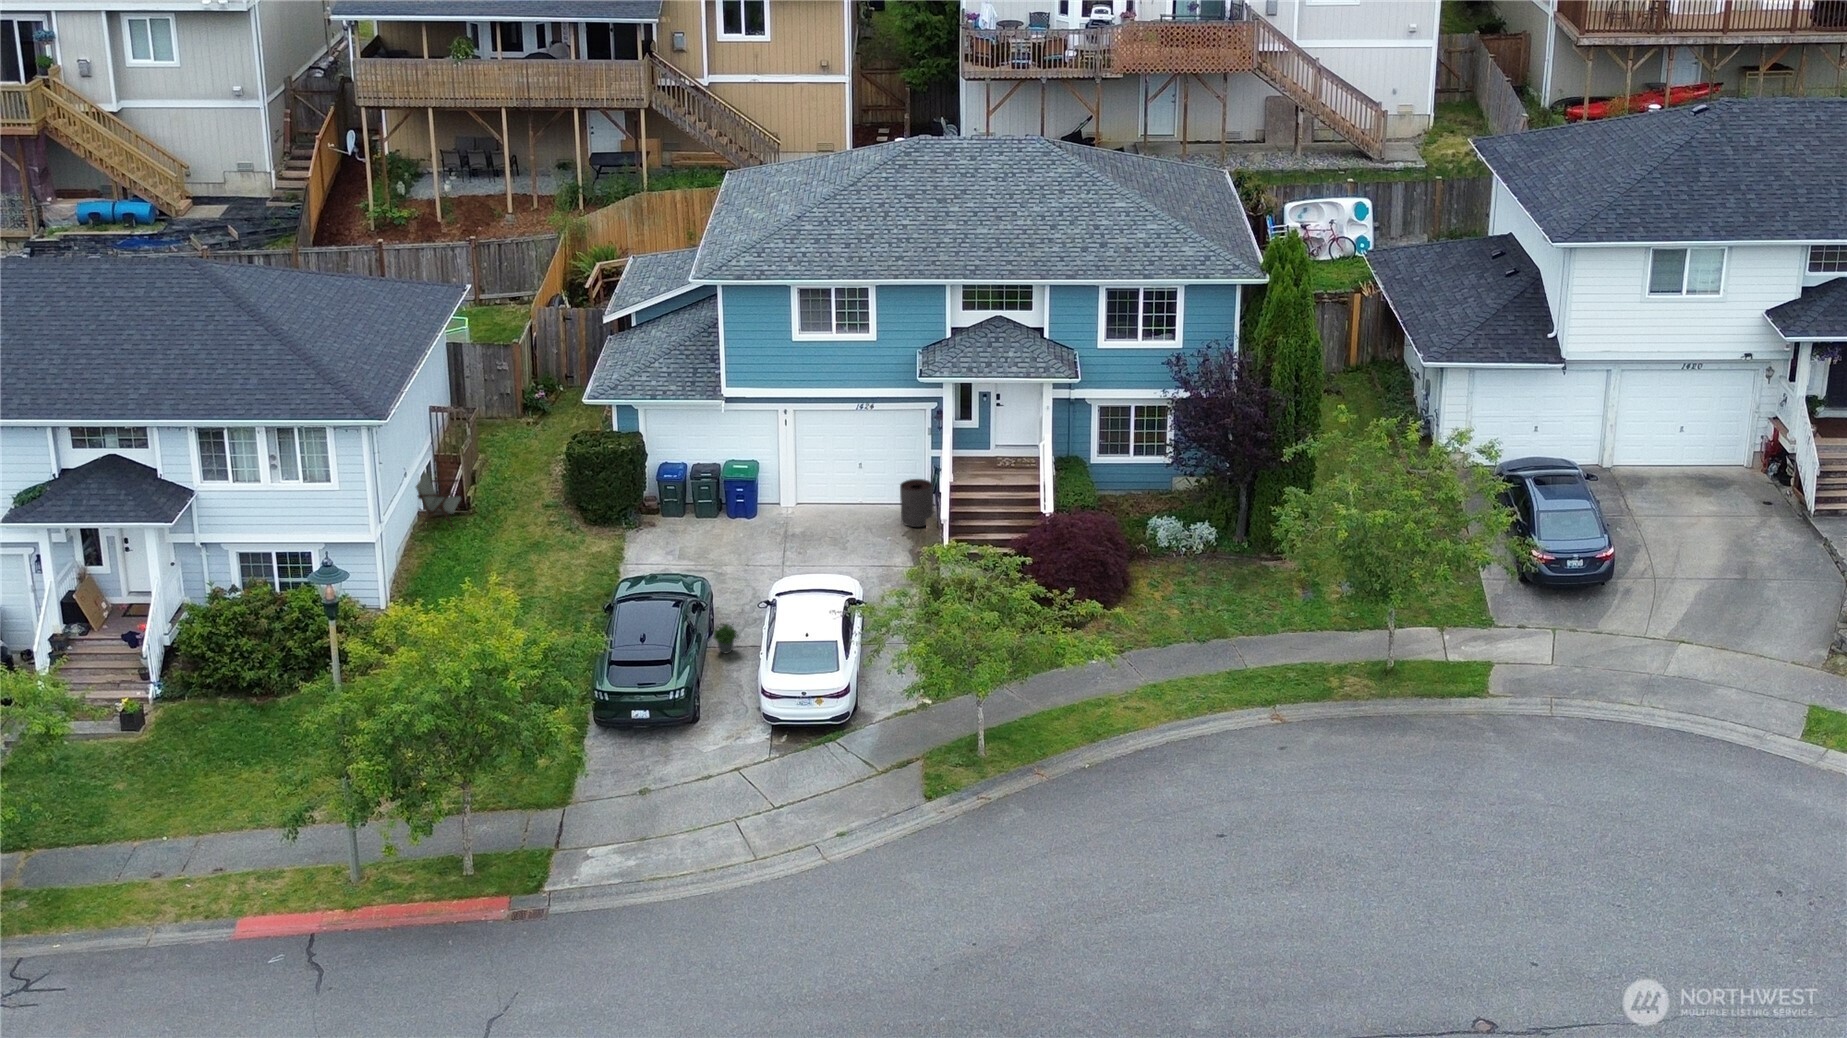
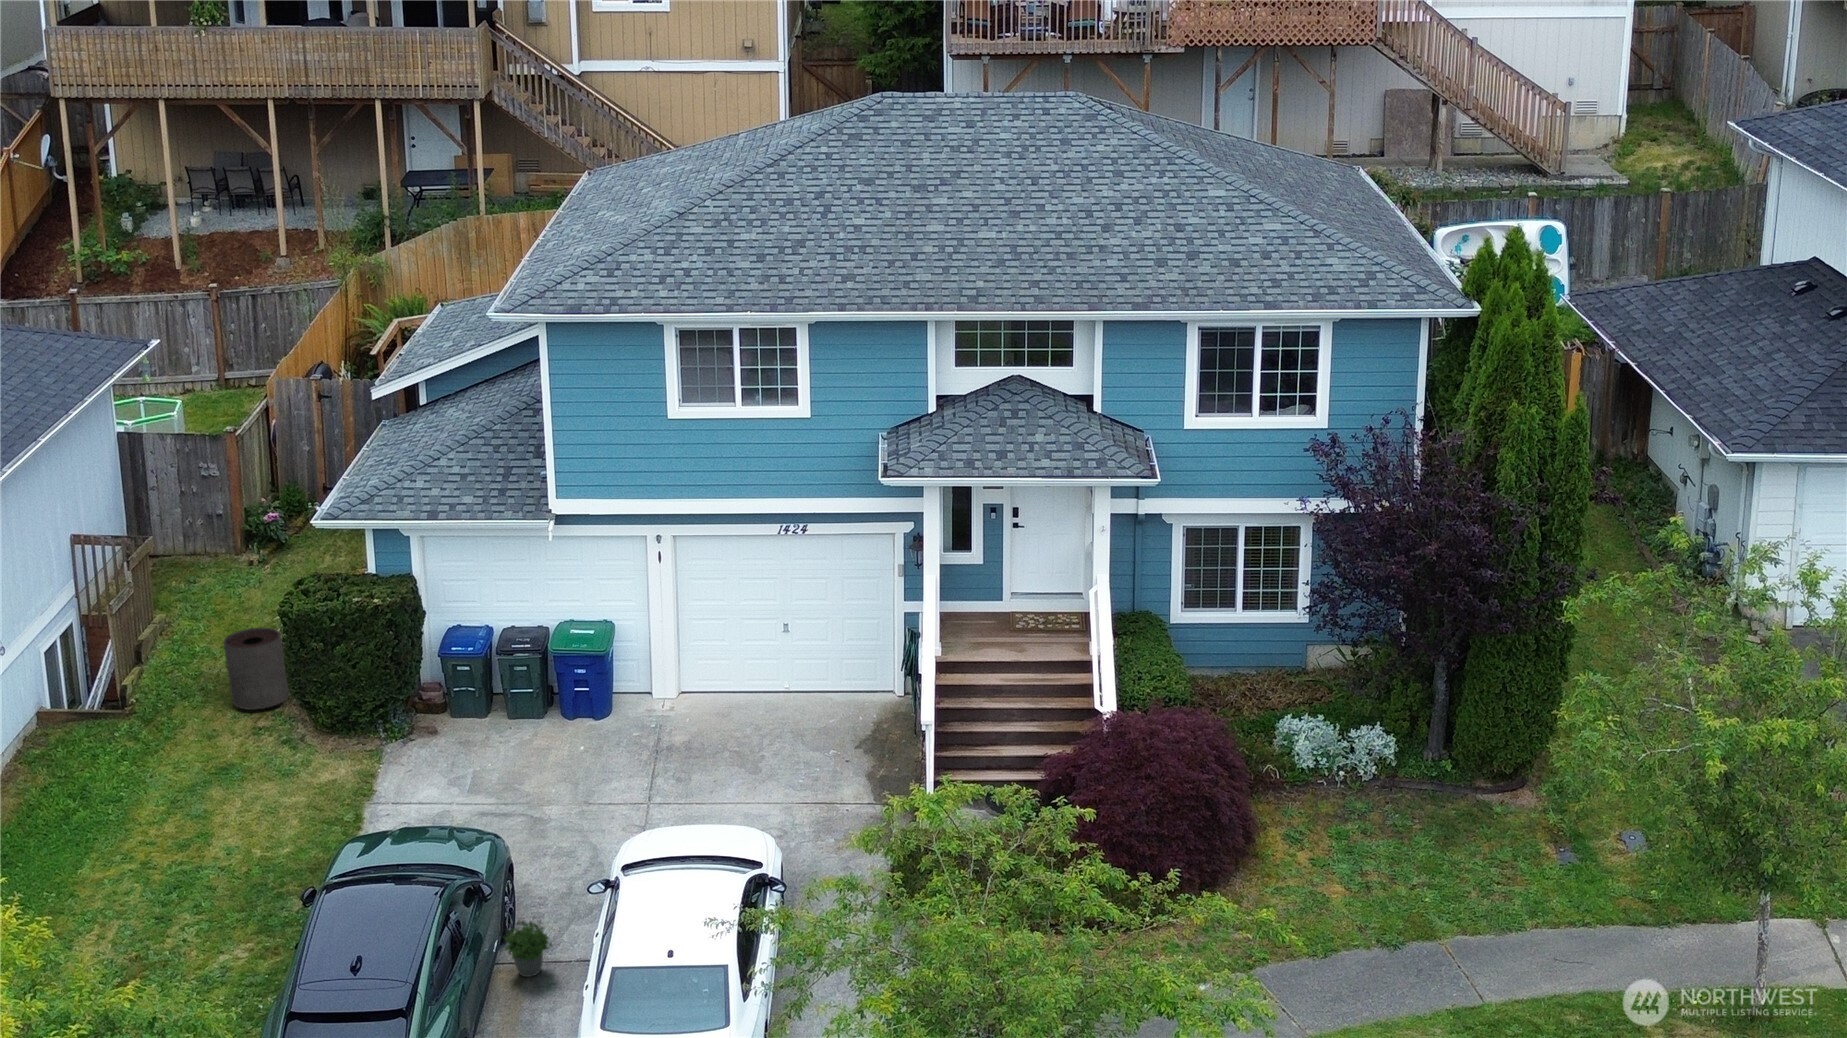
lounge chair: present [416,473,462,530] -> none [16,644,109,745]
trash can: present [900,479,934,527] -> present [223,628,289,710]

